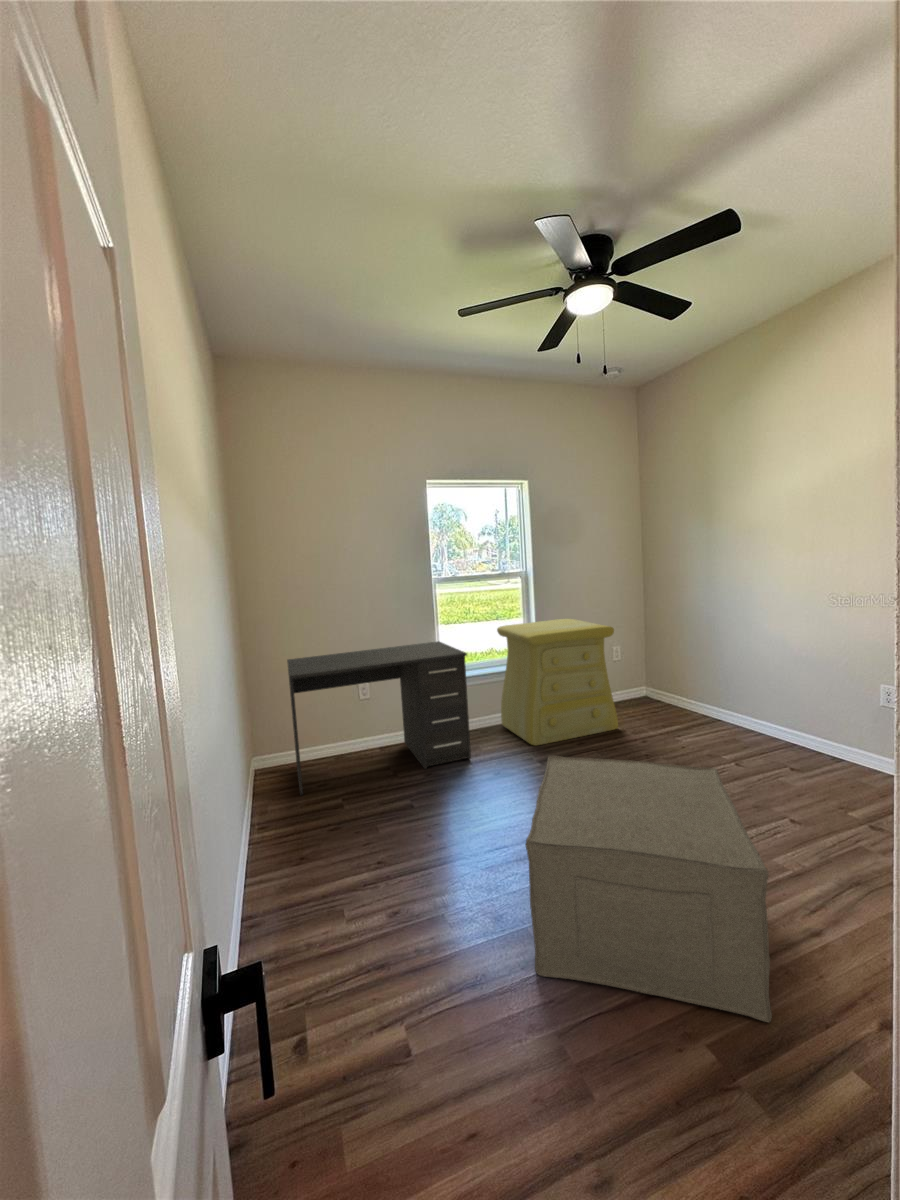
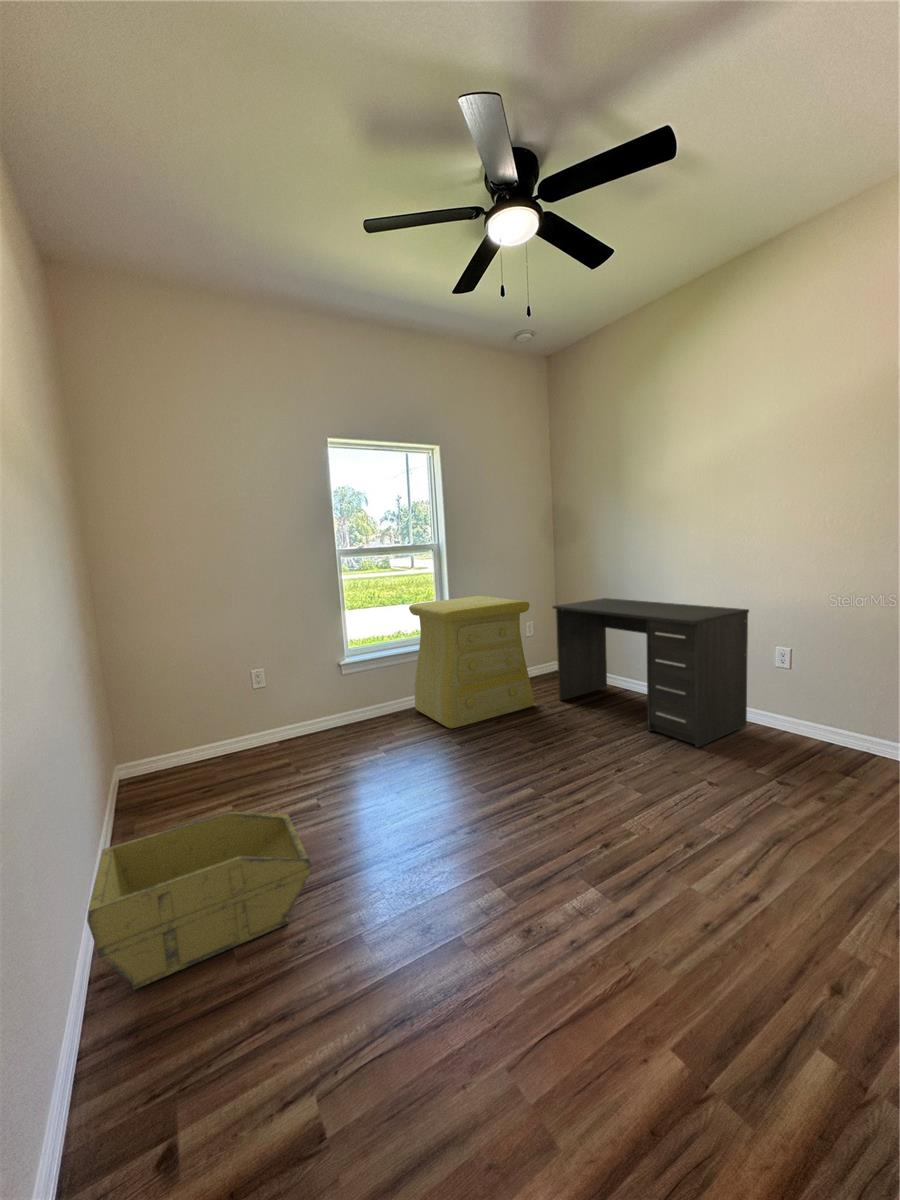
desk: present [287,641,471,795] -> present [553,598,749,748]
ottoman: present [526,756,772,1022] -> none [462,735,731,1007]
storage bin: none [244,802,405,930] -> present [87,812,311,990]

